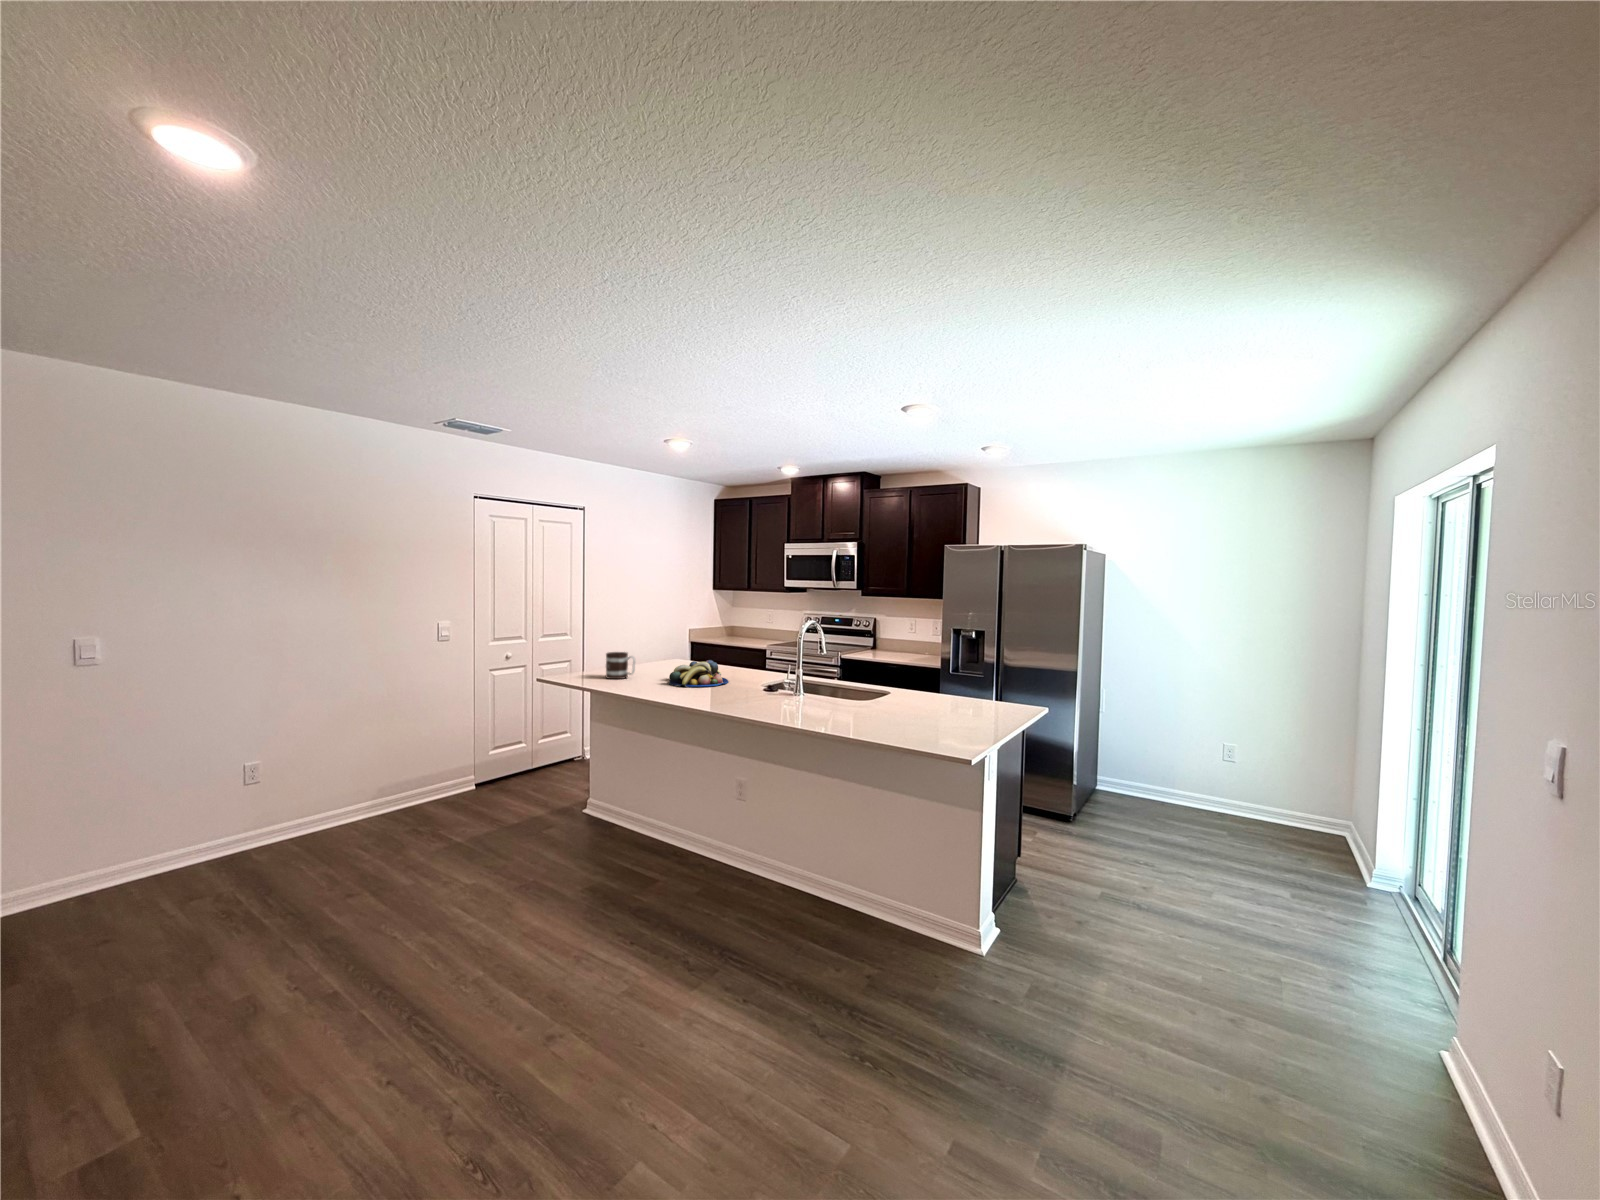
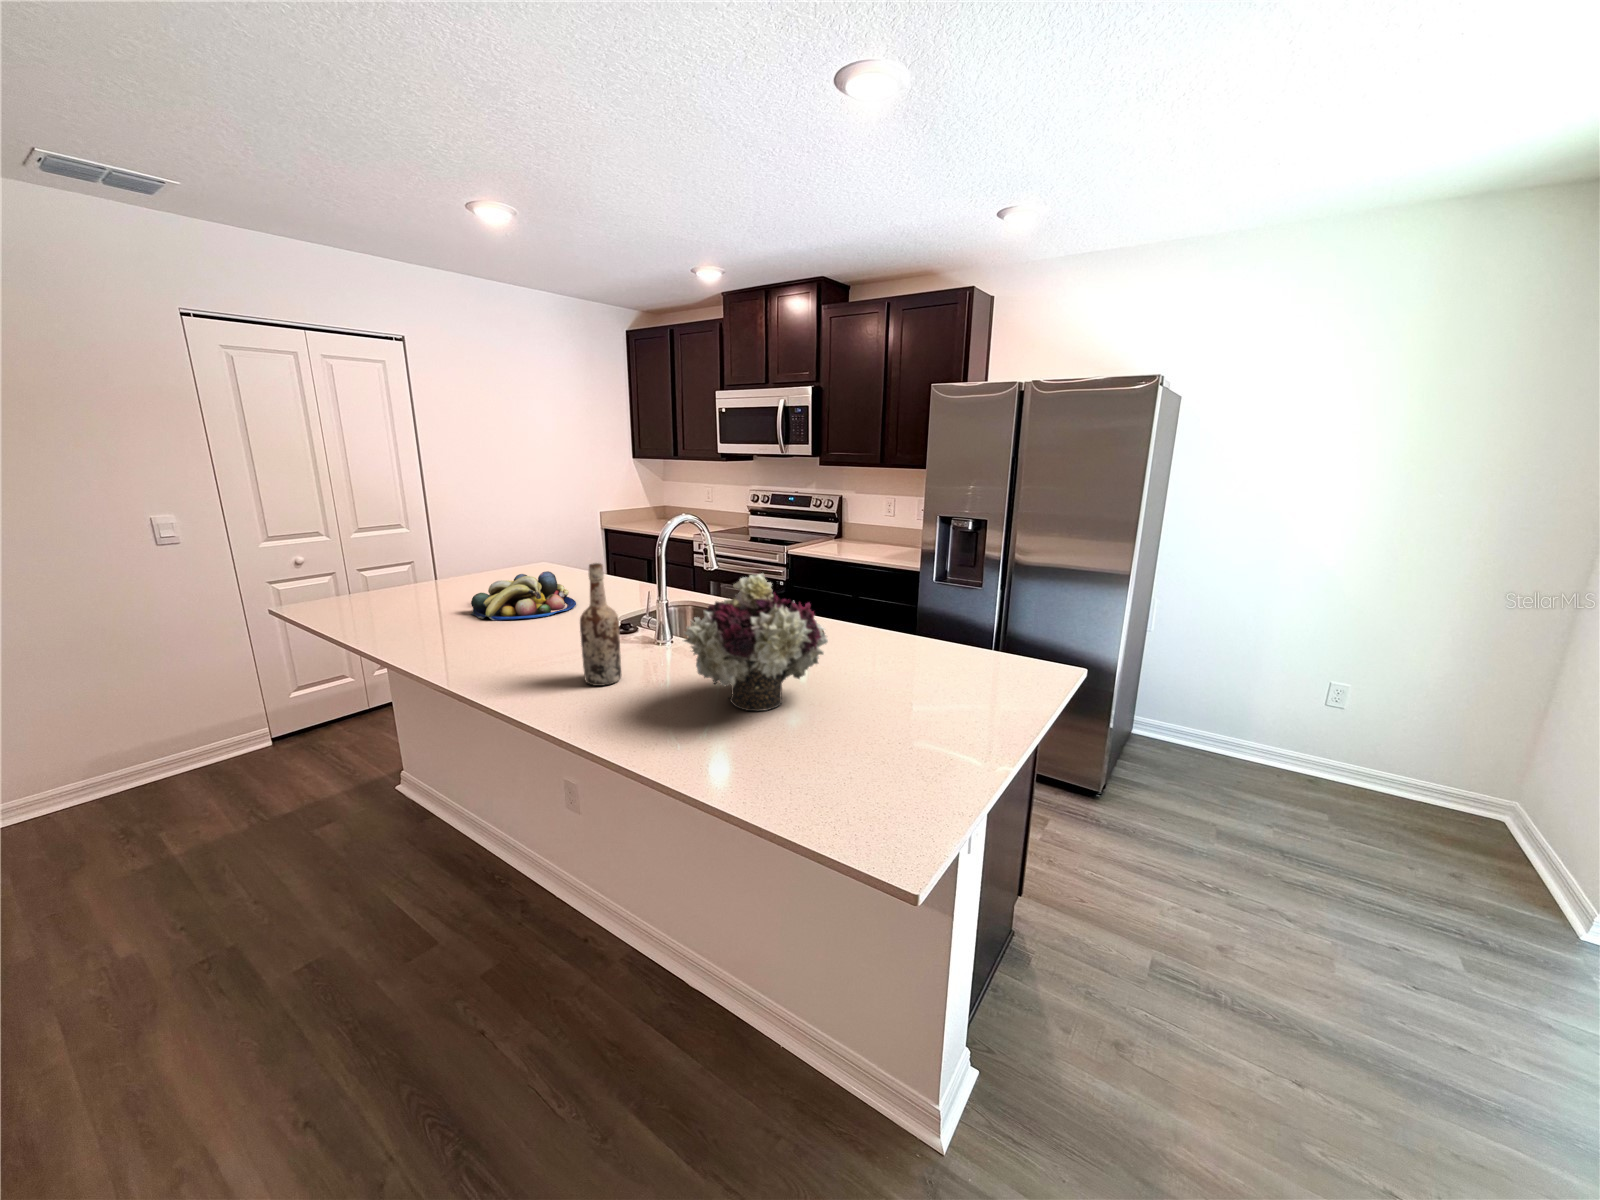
wine bottle: none [773,647,793,712] -> present [580,563,621,686]
flower arrangement: none [834,651,907,721] -> present [684,574,828,711]
mug: present [606,652,635,679] -> none [380,559,430,604]

